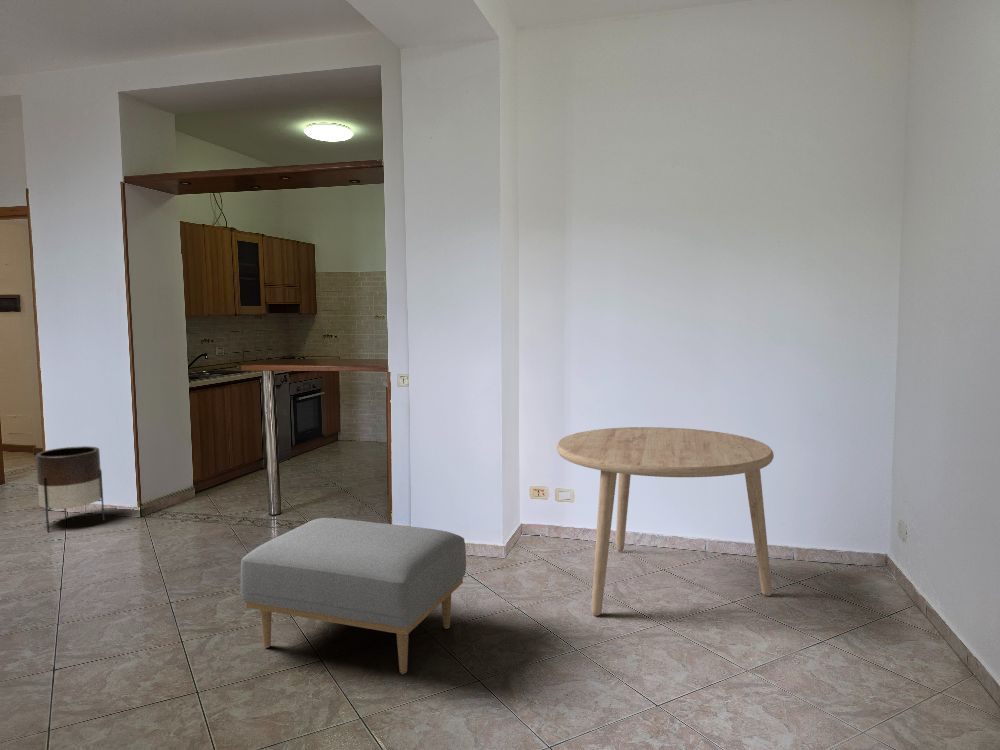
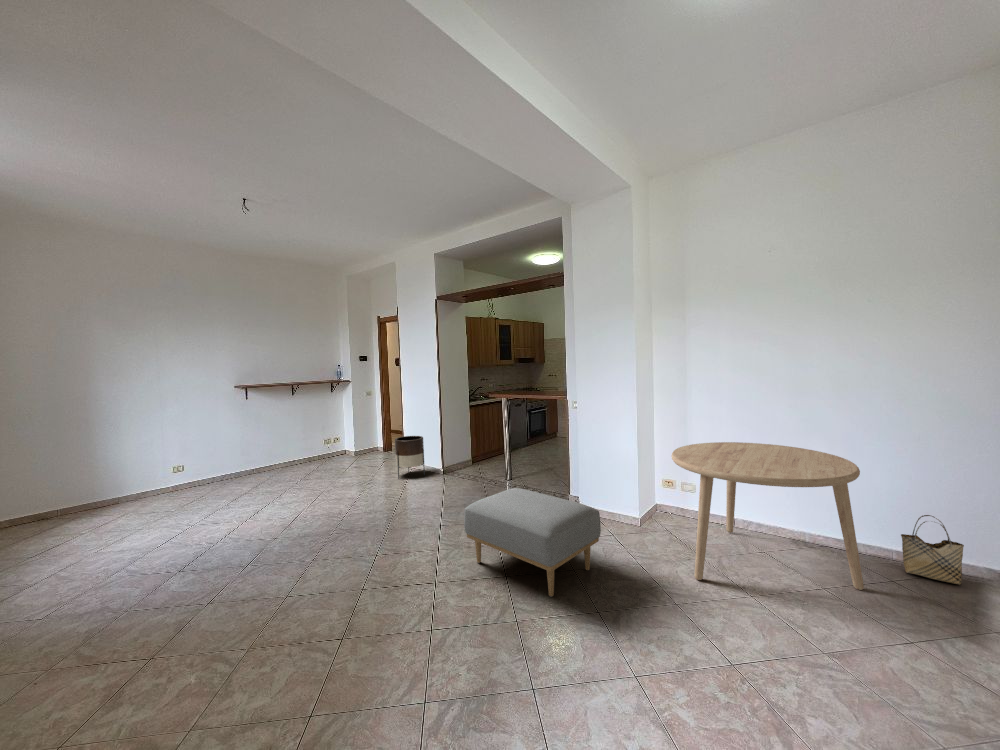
woven basket: none [803,500,858,574] -> present [901,515,964,584]

